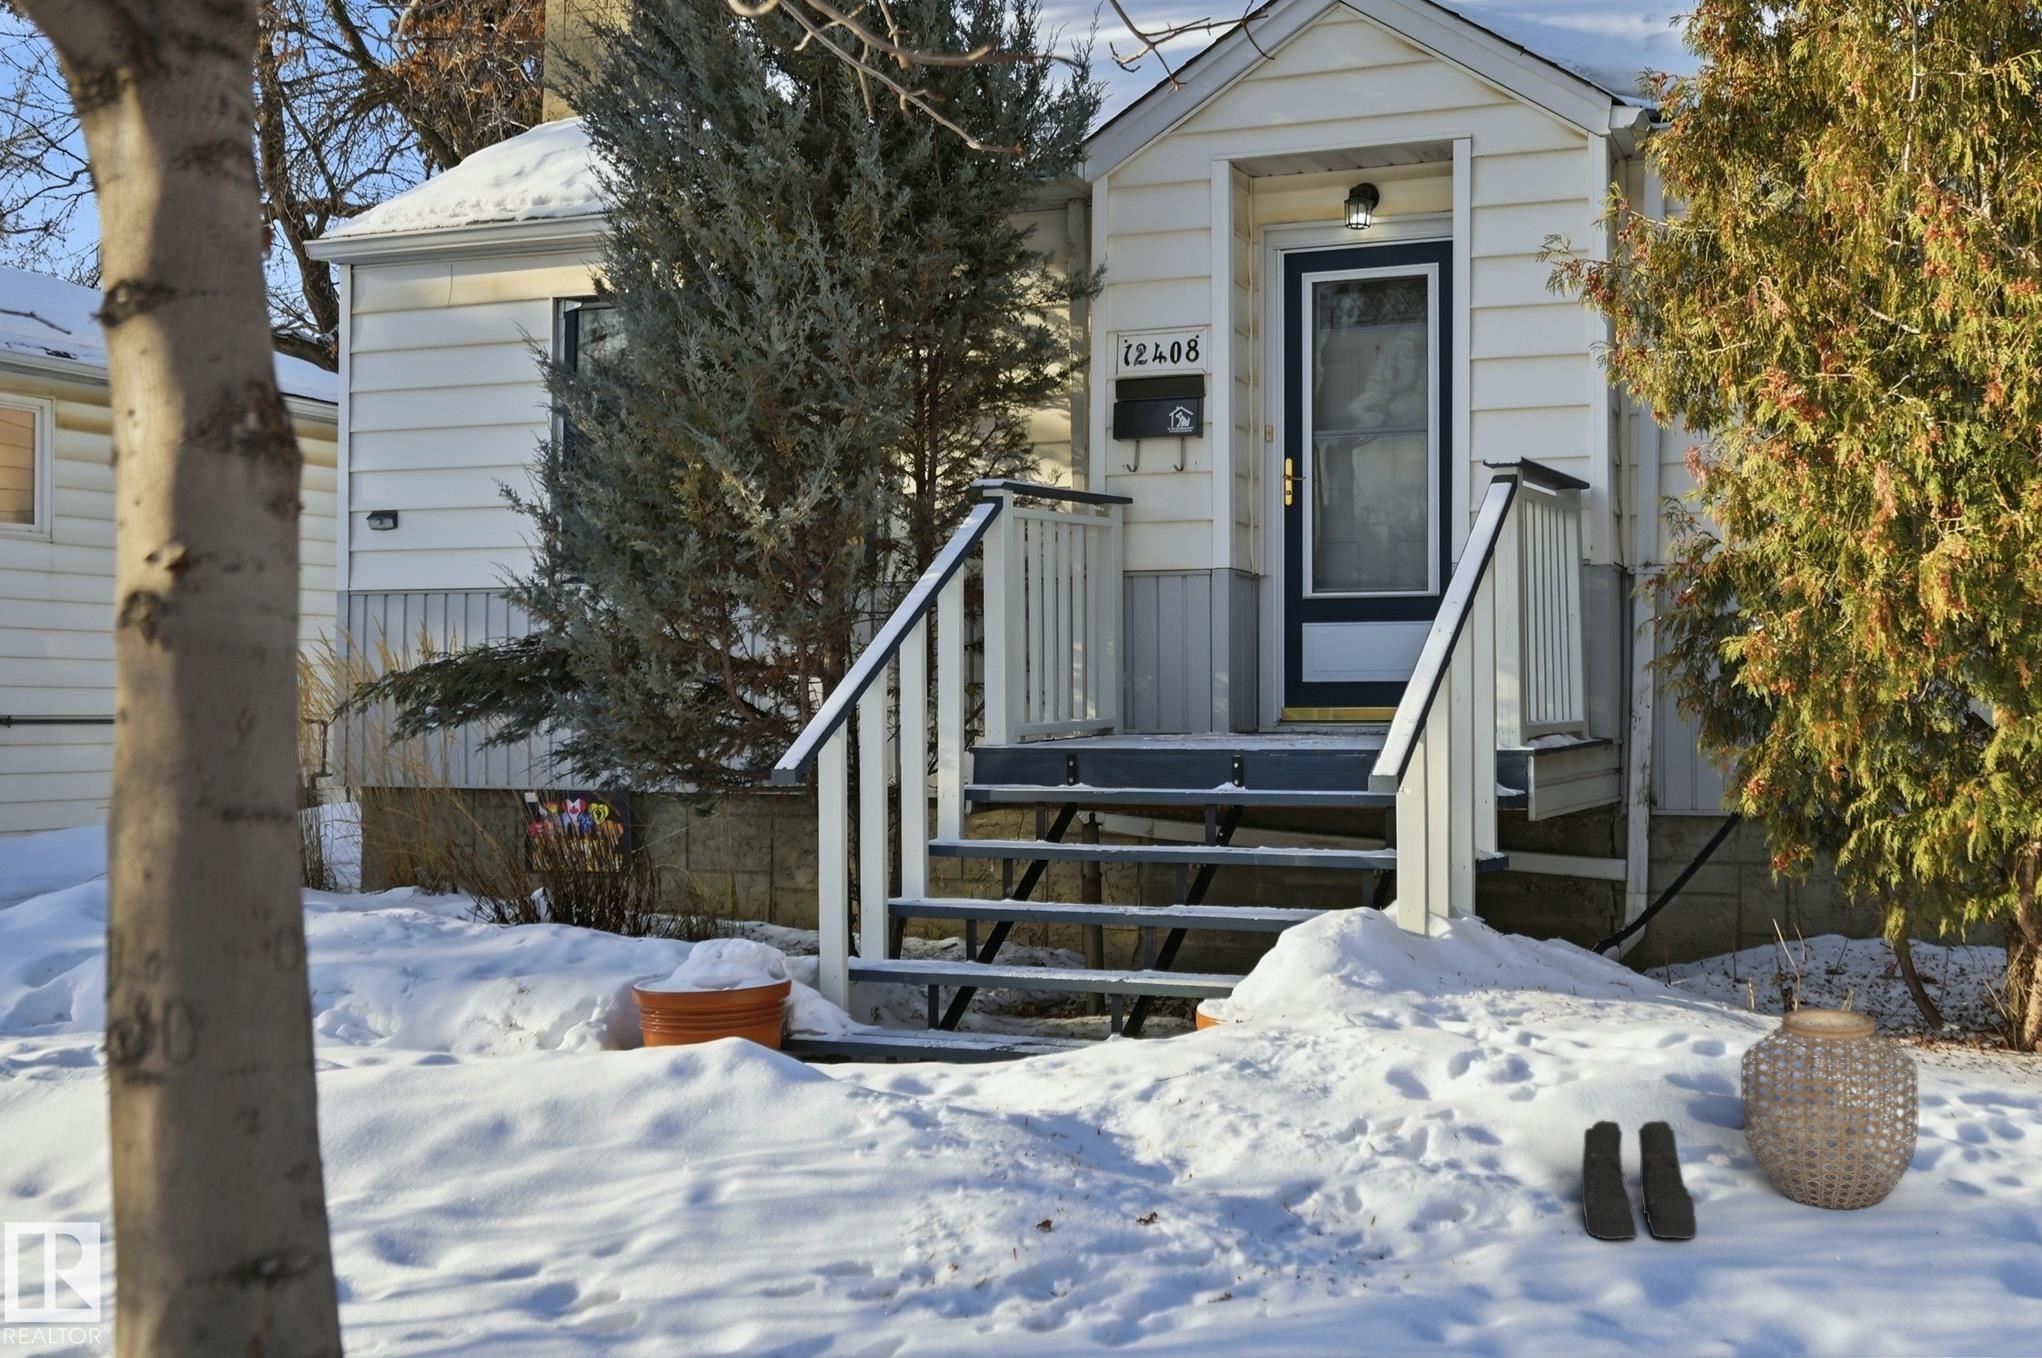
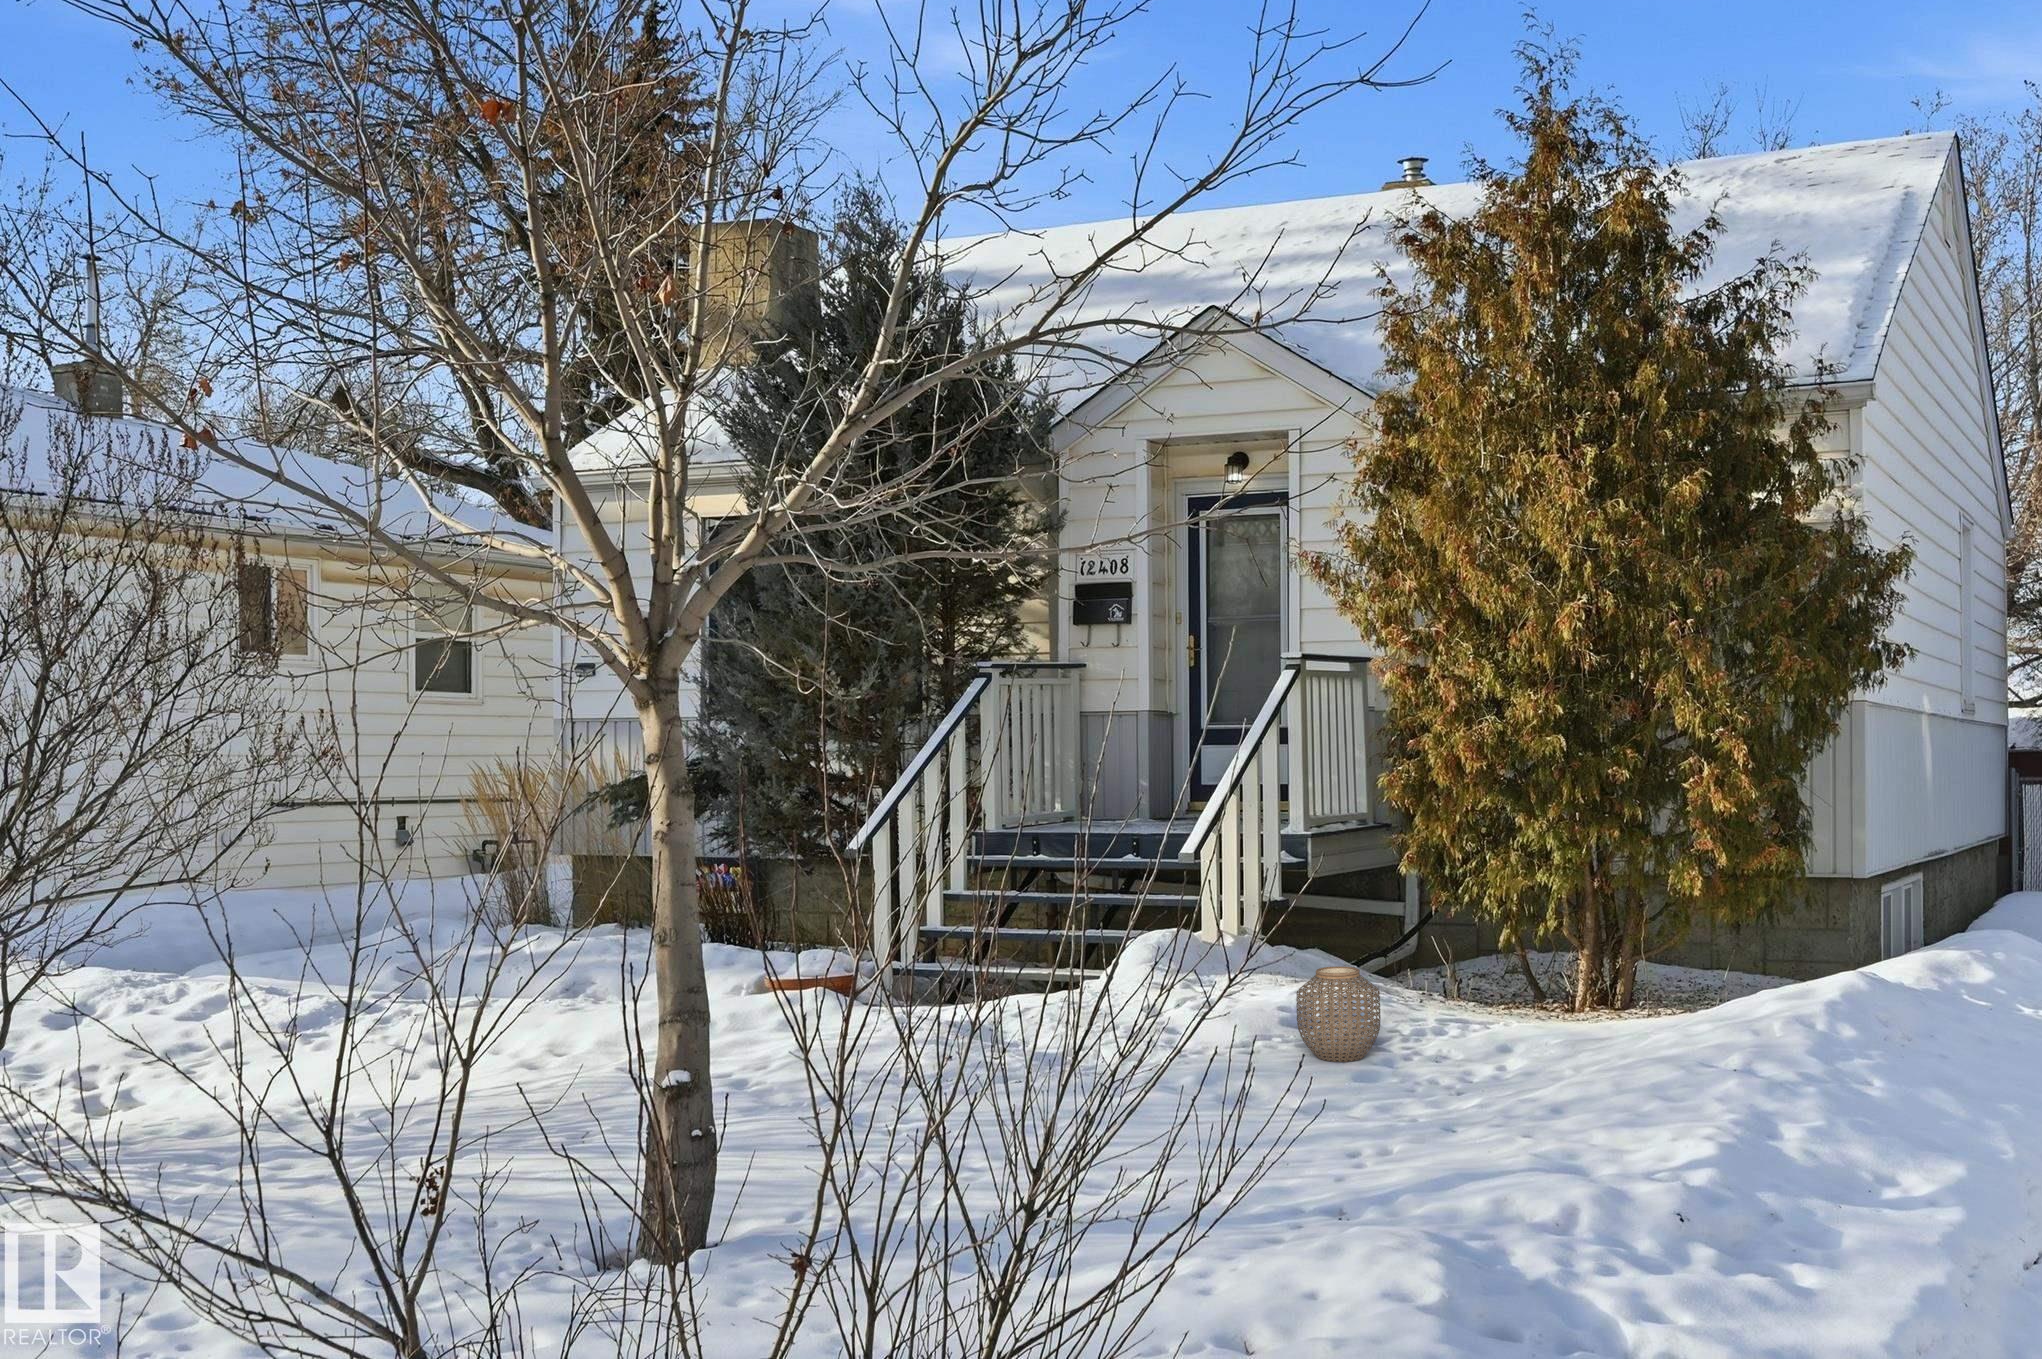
boots: present [1581,1121,1697,1239] -> none [1208,1018,1260,1071]

